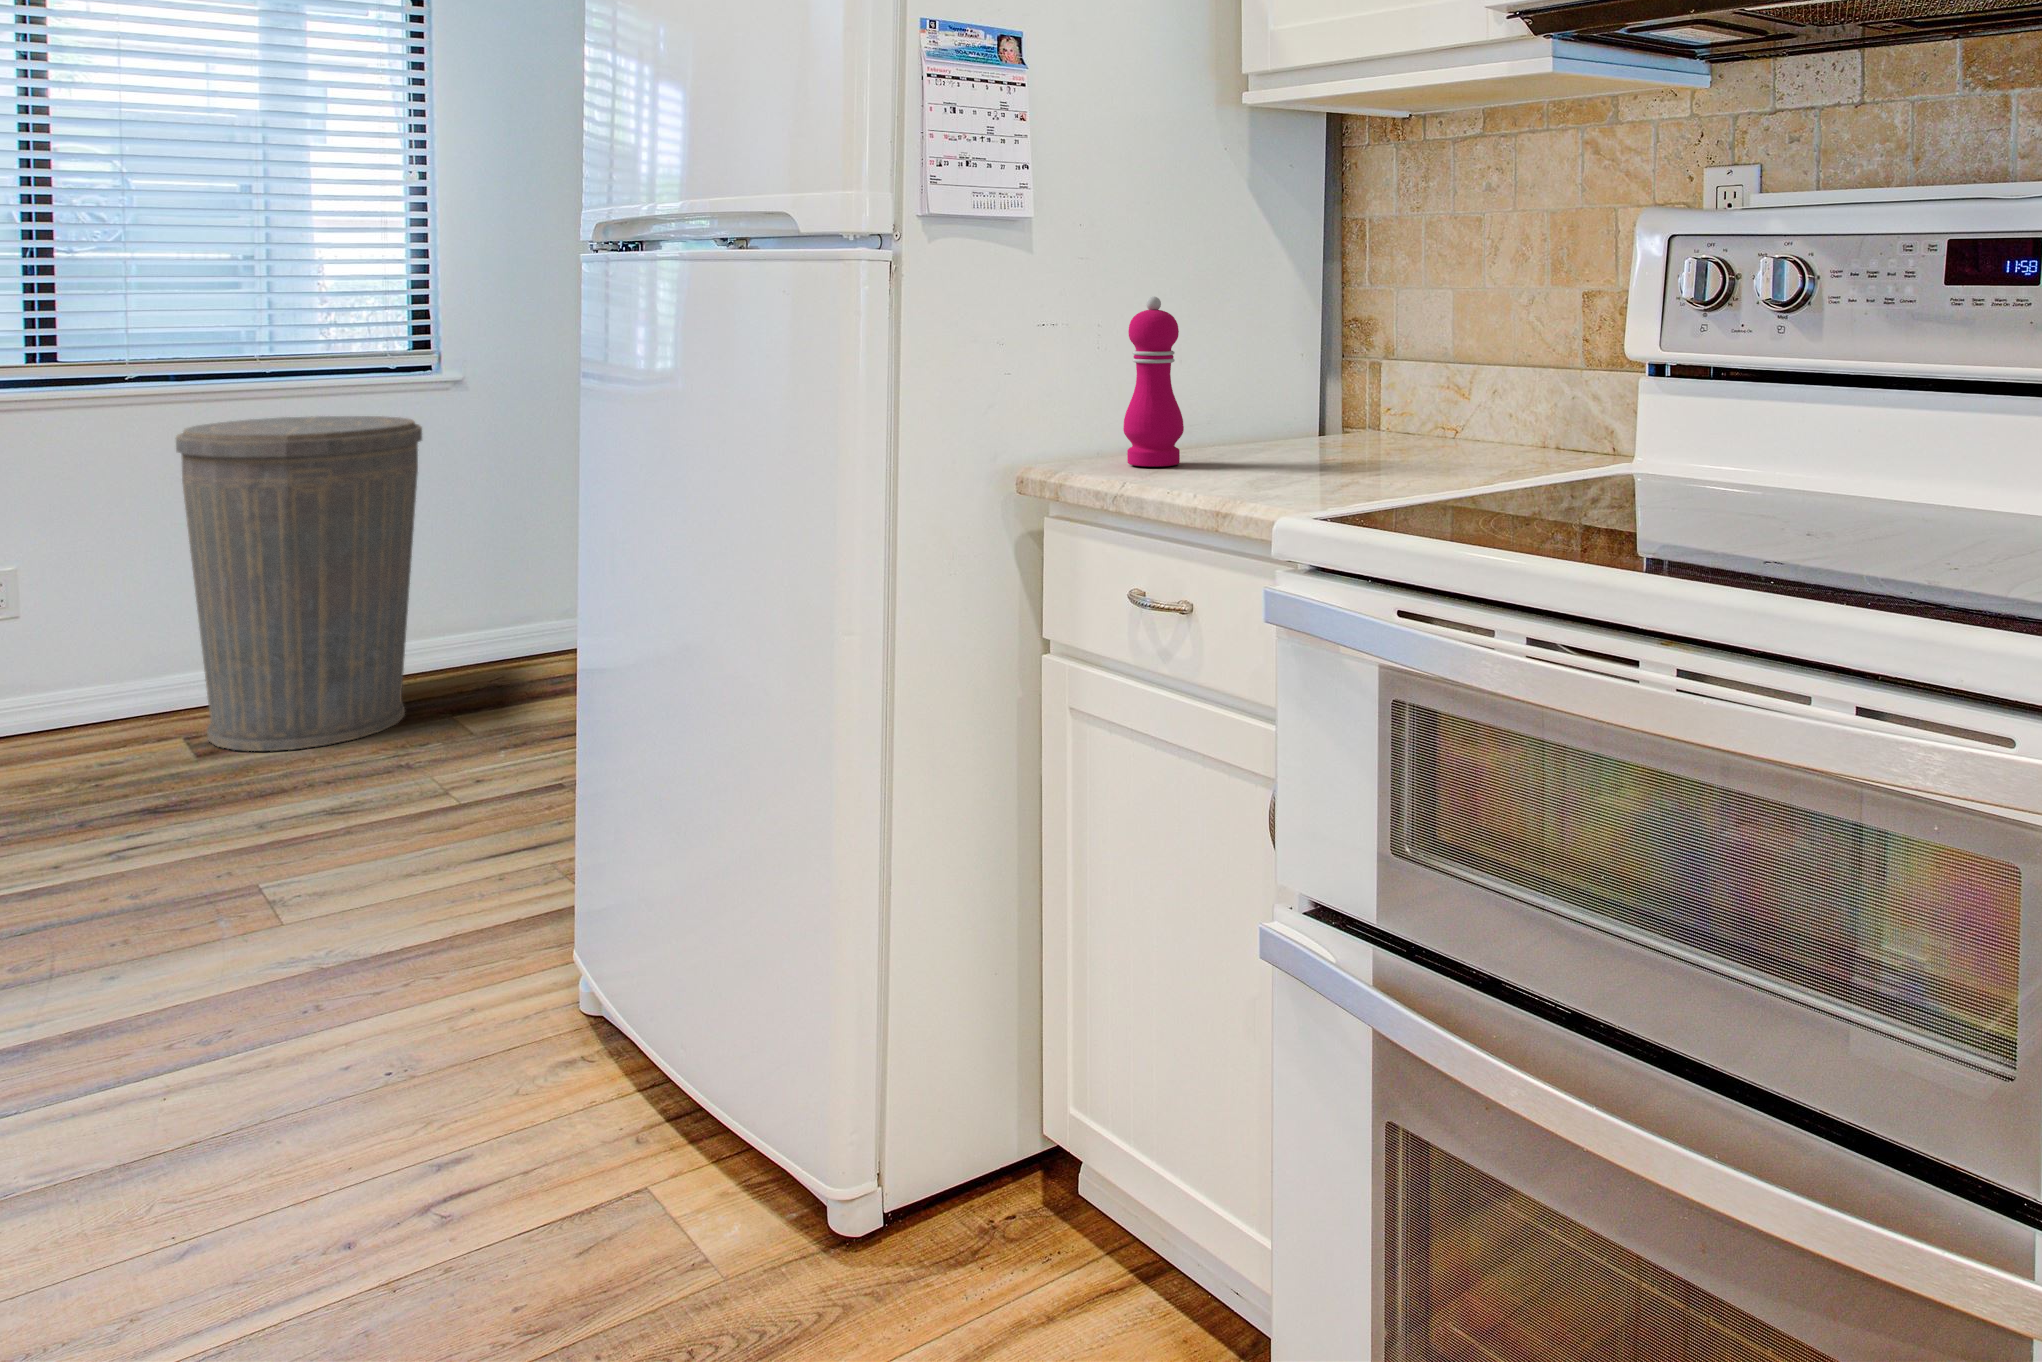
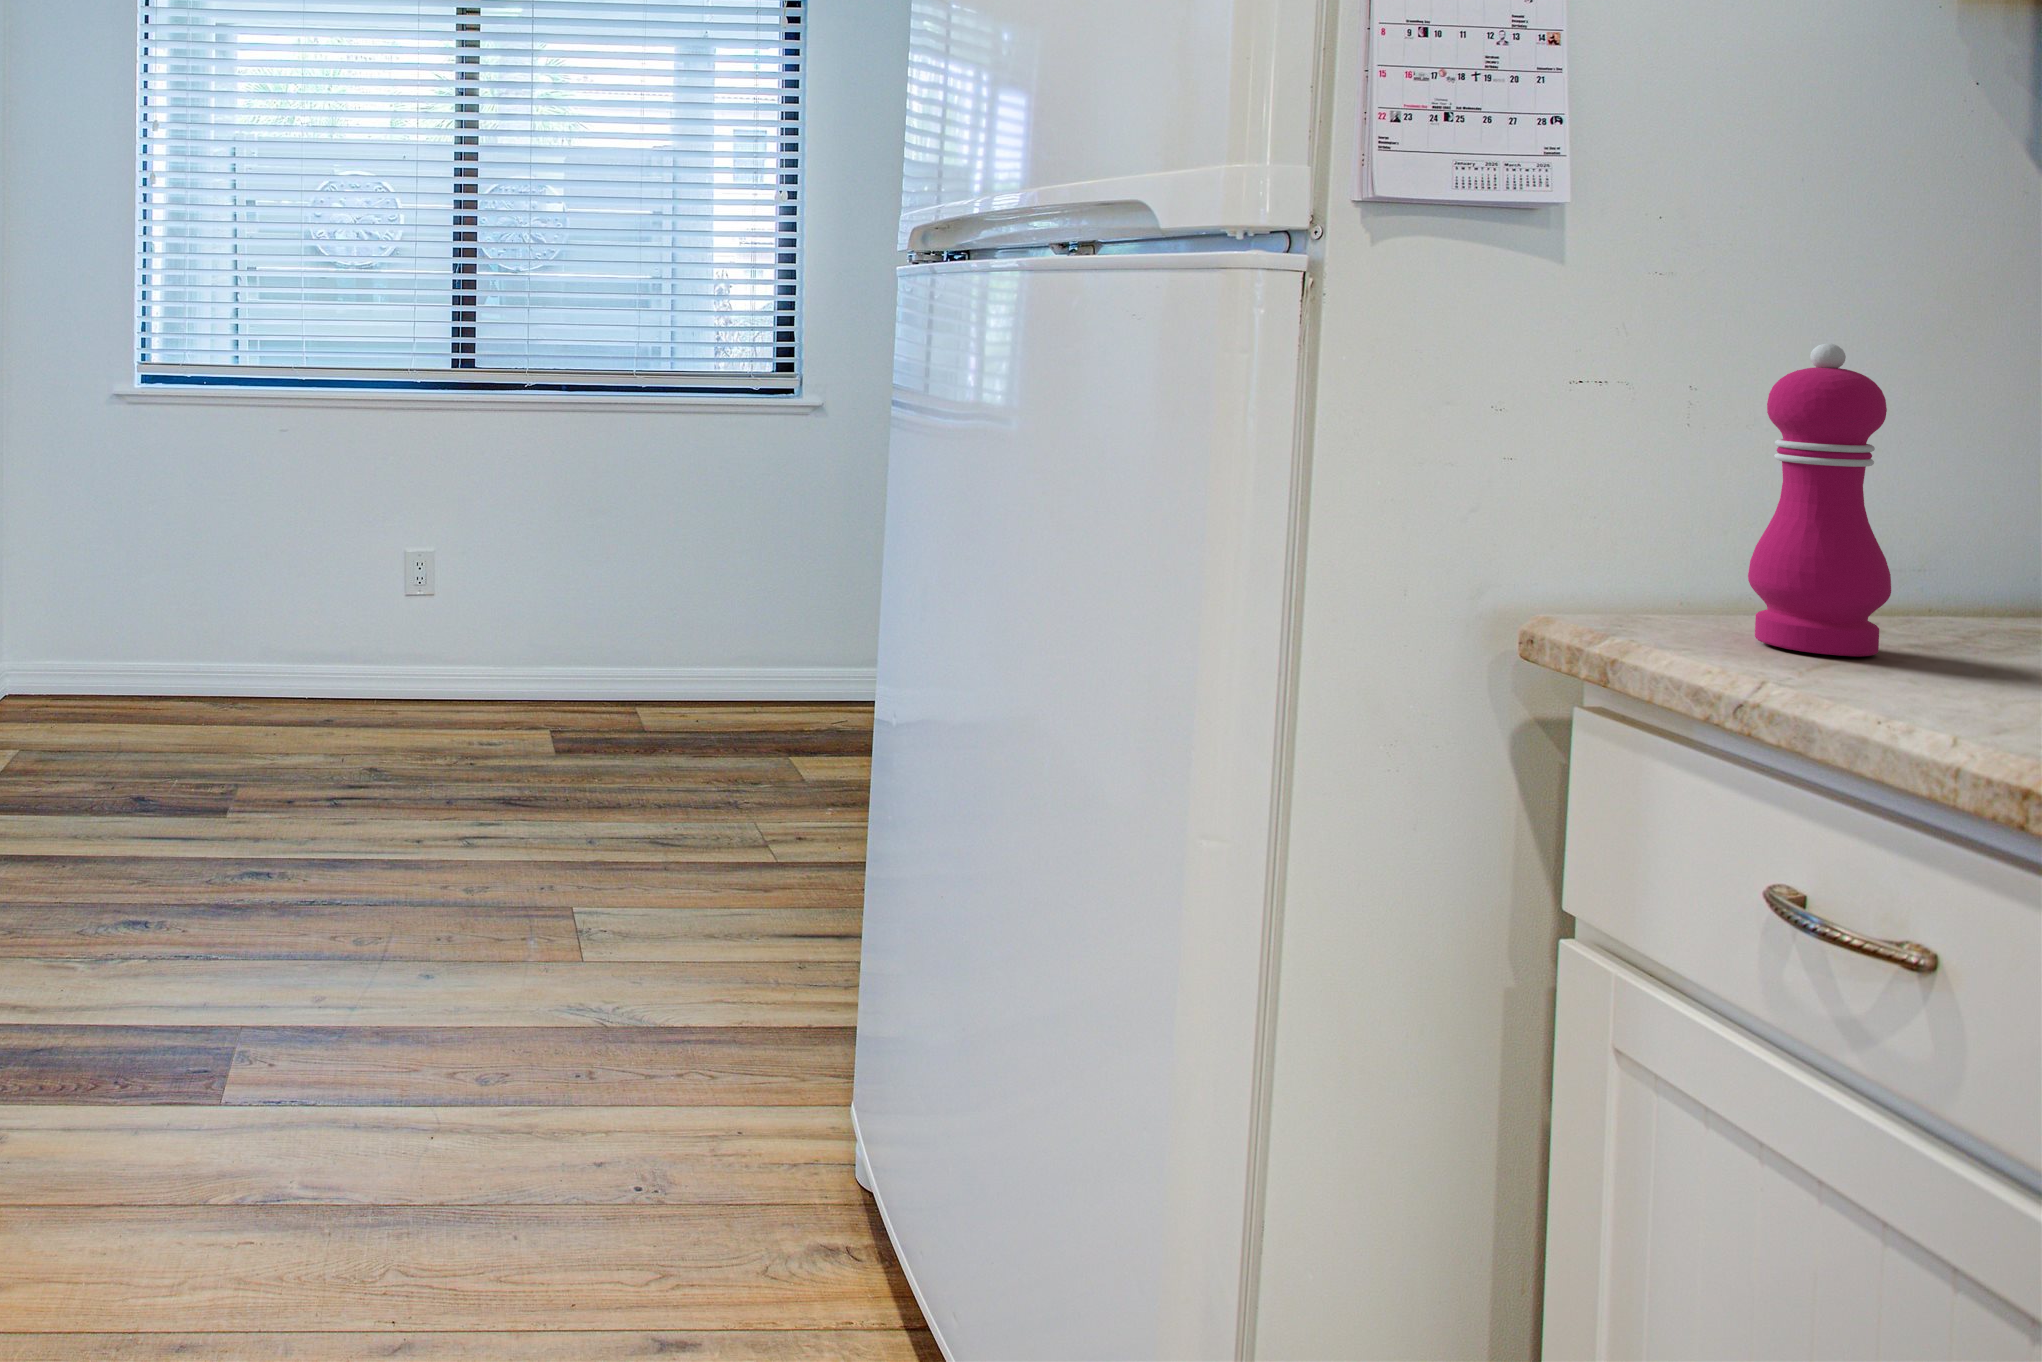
trash can: present [176,416,422,751] -> none [553,431,770,766]

